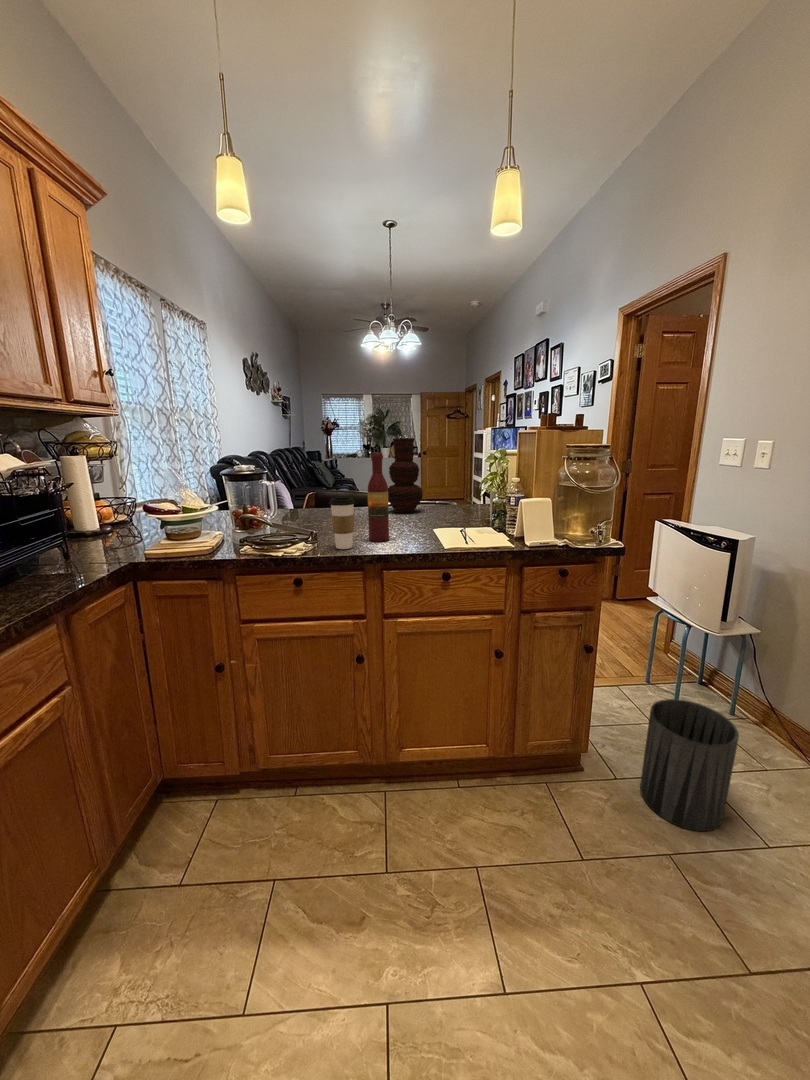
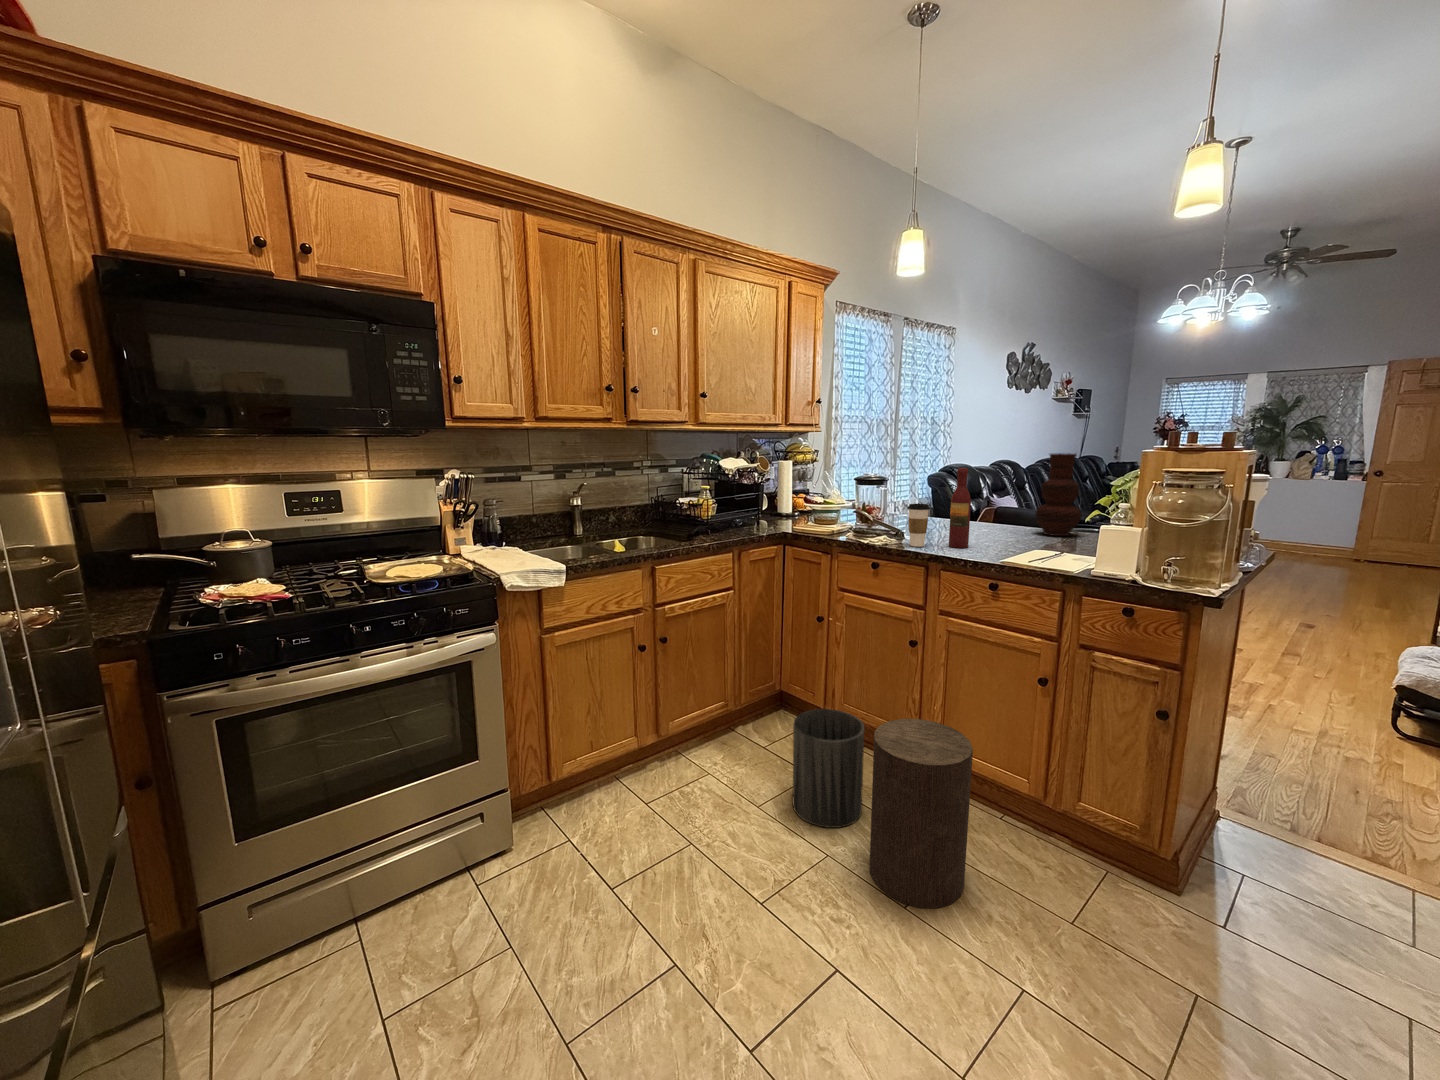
trash can: present [640,699,739,831] -> present [793,709,864,828]
stool: none [430,751,549,1001] -> present [870,719,973,908]

